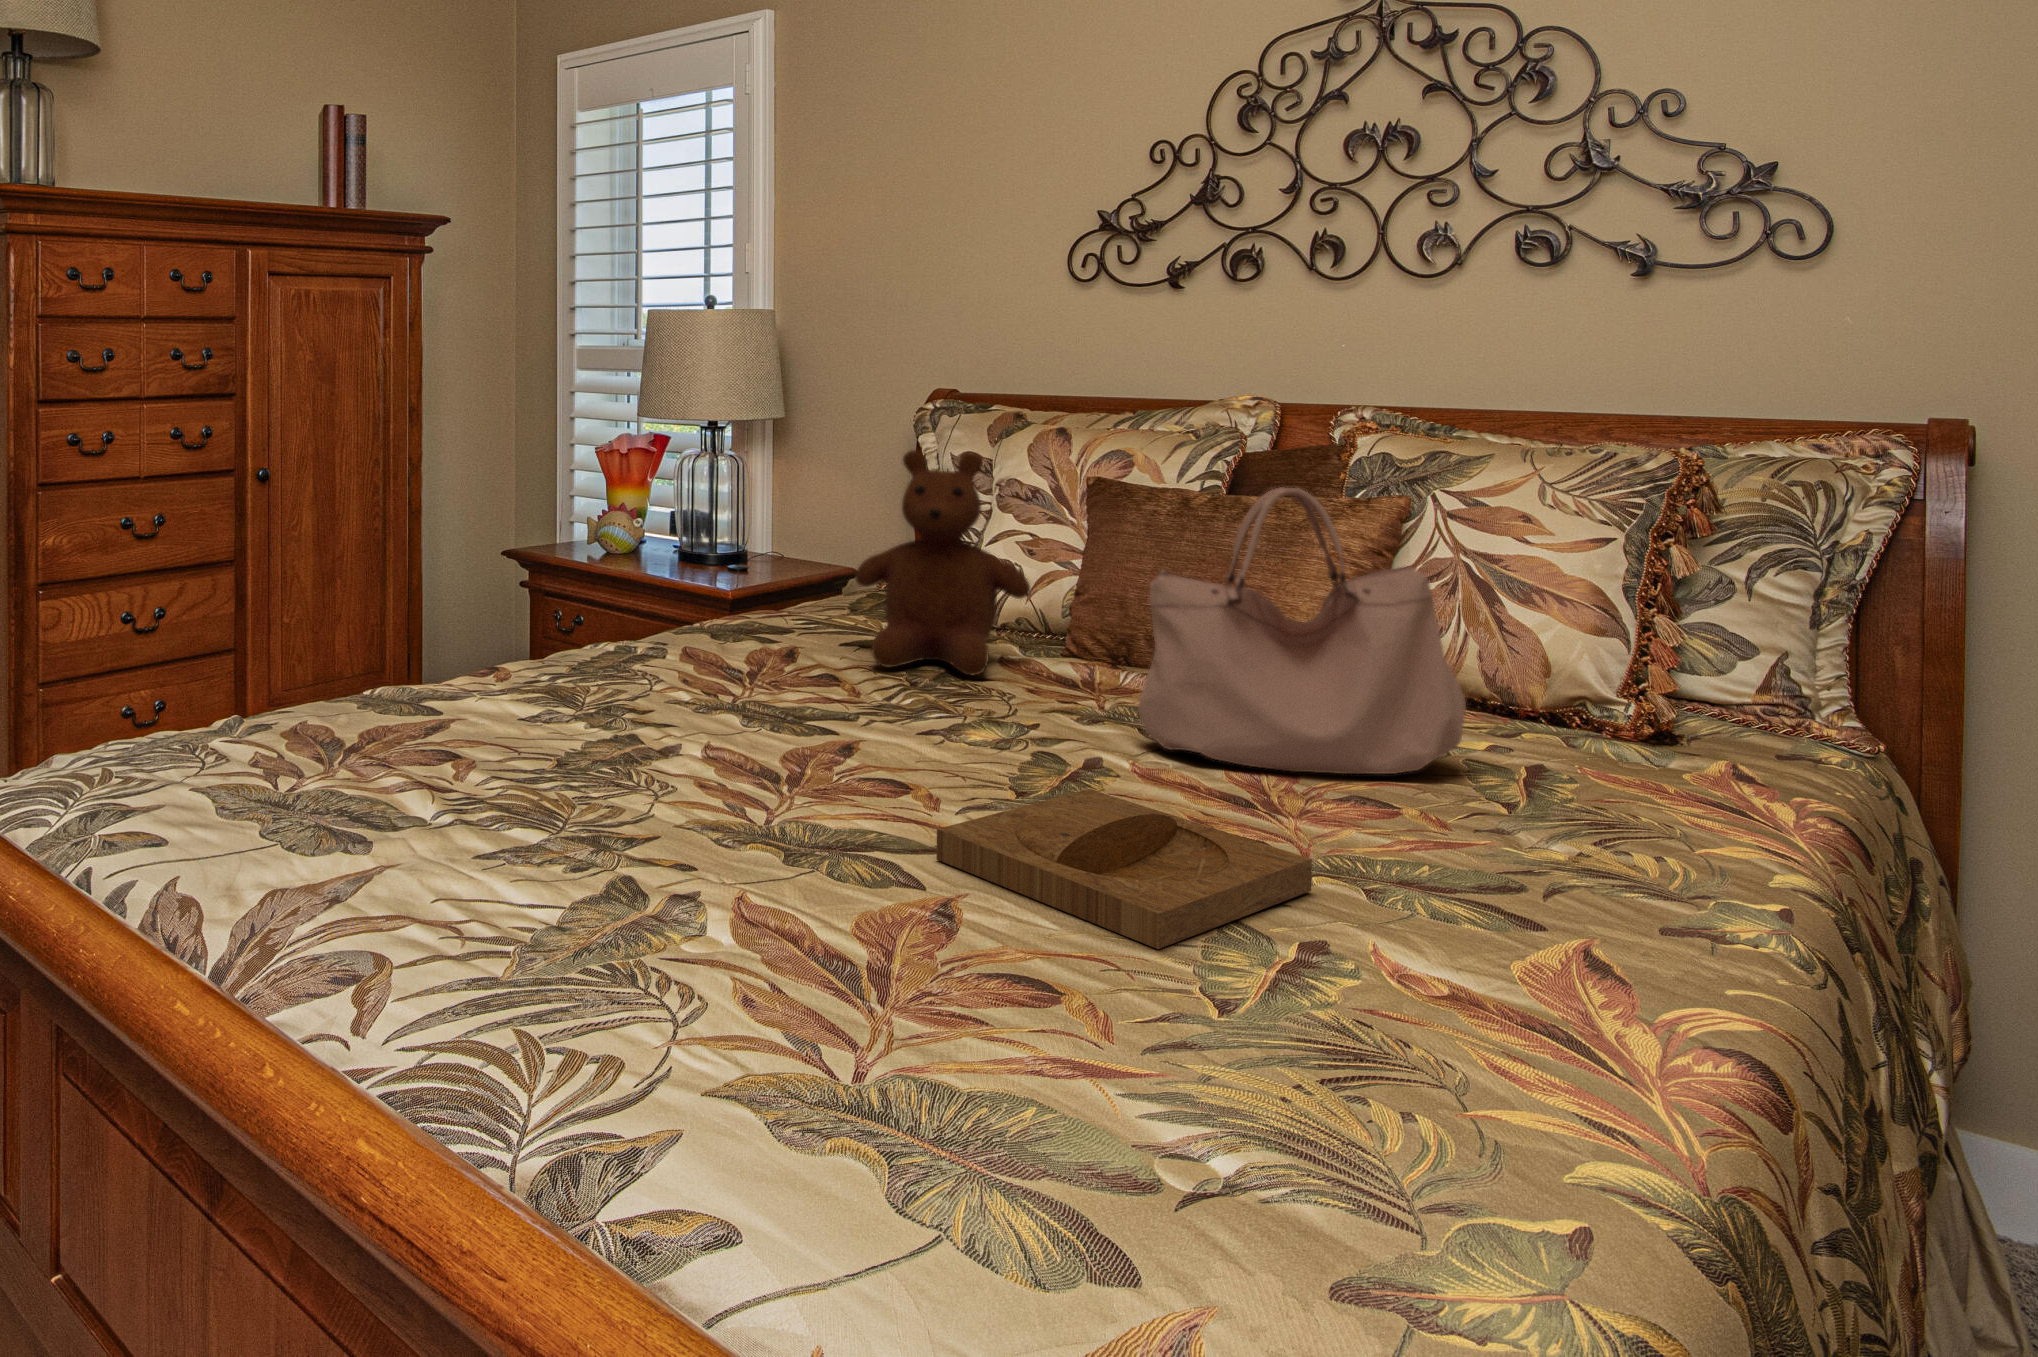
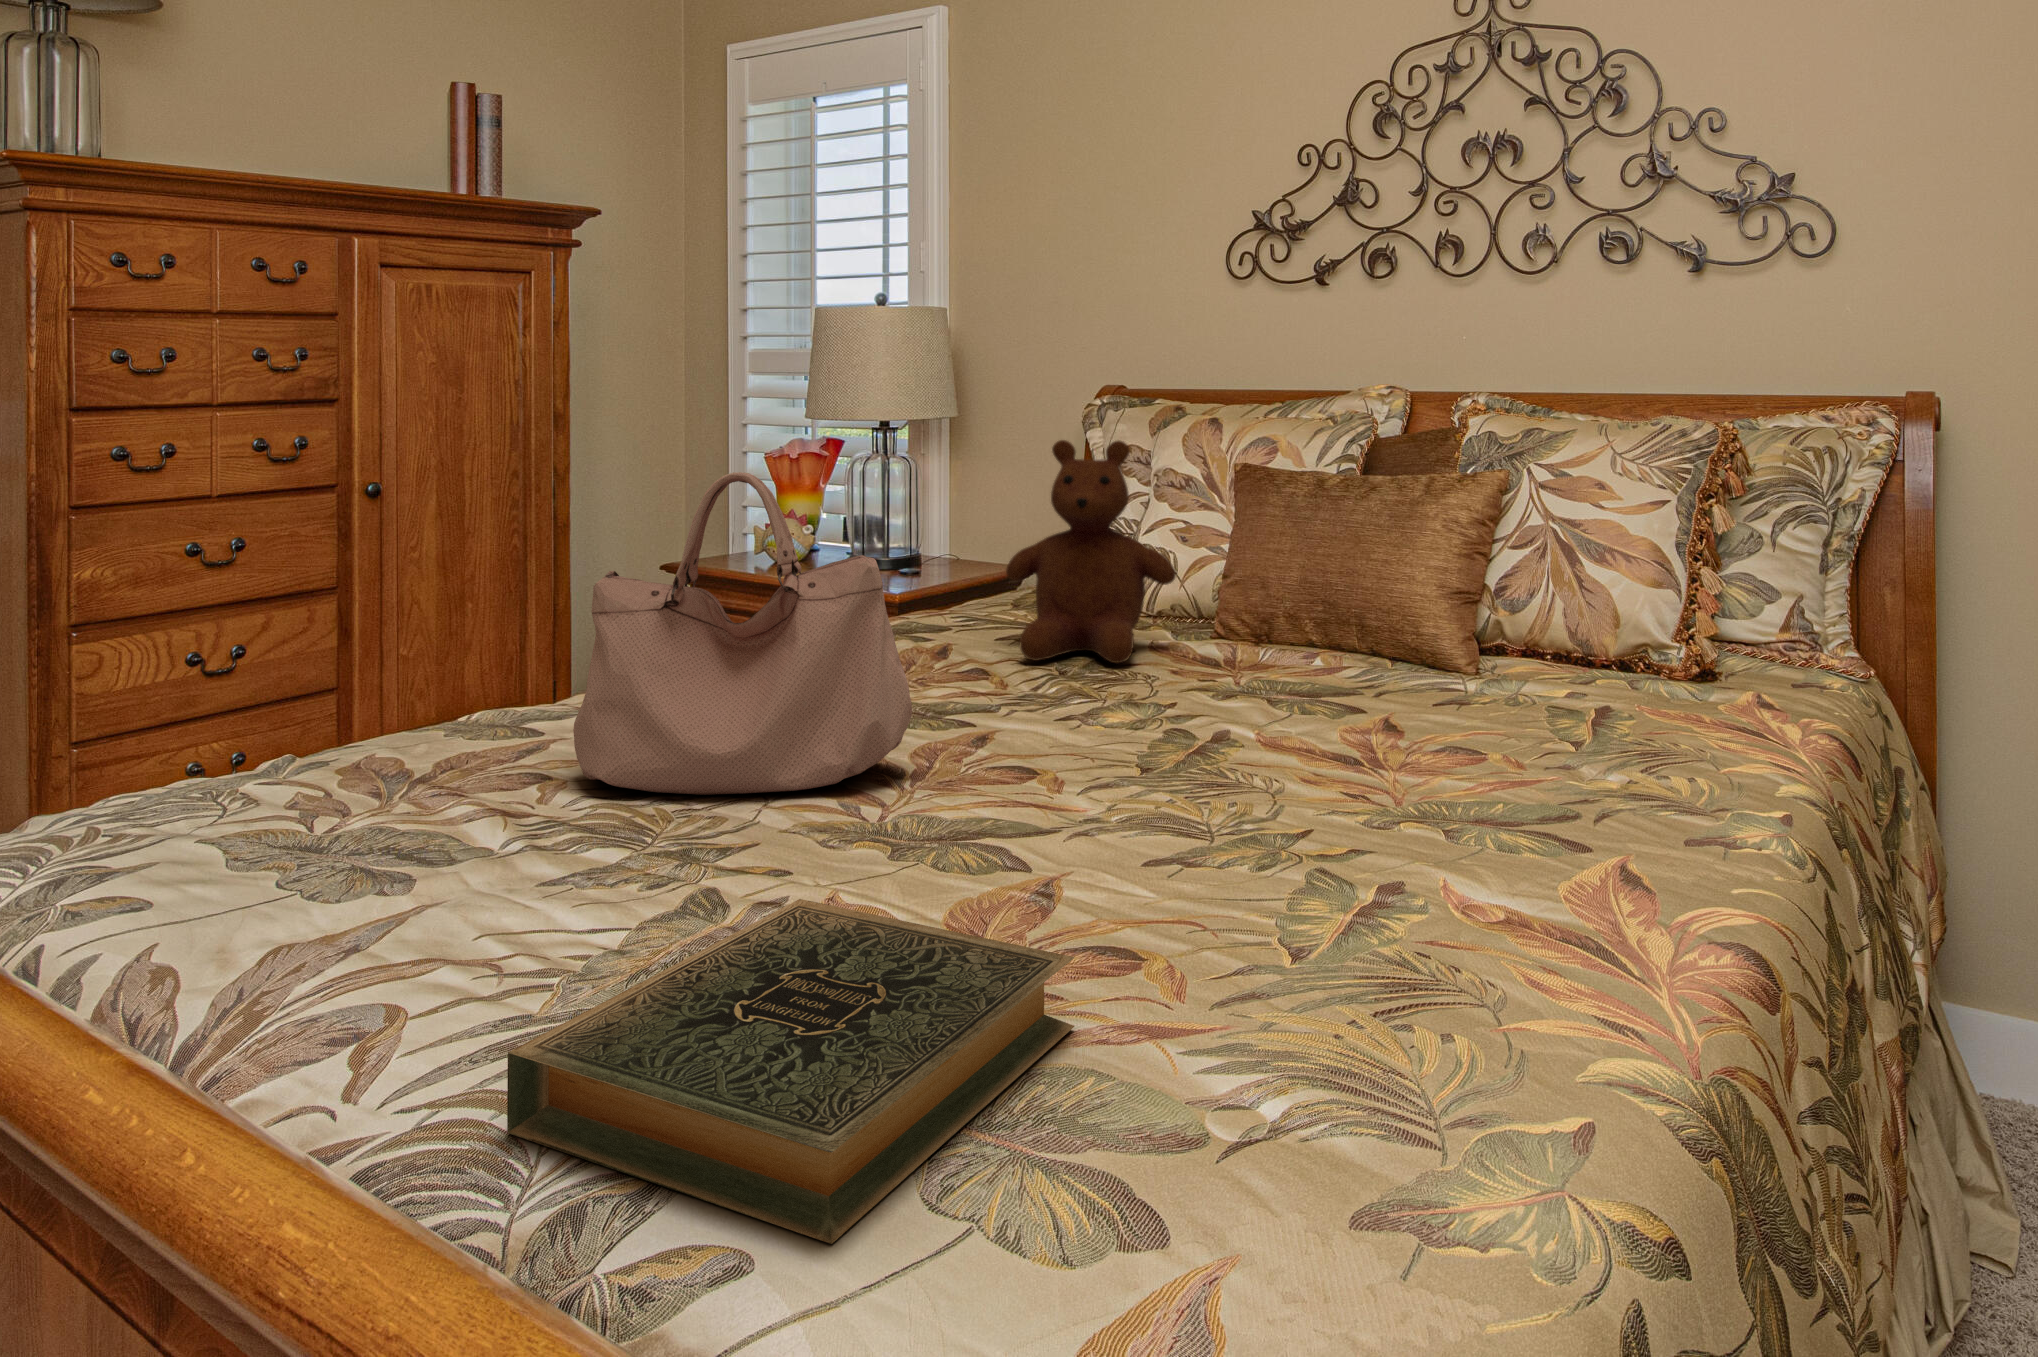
handbag: present [1138,488,1466,774] -> present [573,472,912,795]
tray: present [936,789,1312,949] -> none [1047,761,1397,908]
hardback book: none [499,897,1004,1234] -> present [507,899,1074,1244]

